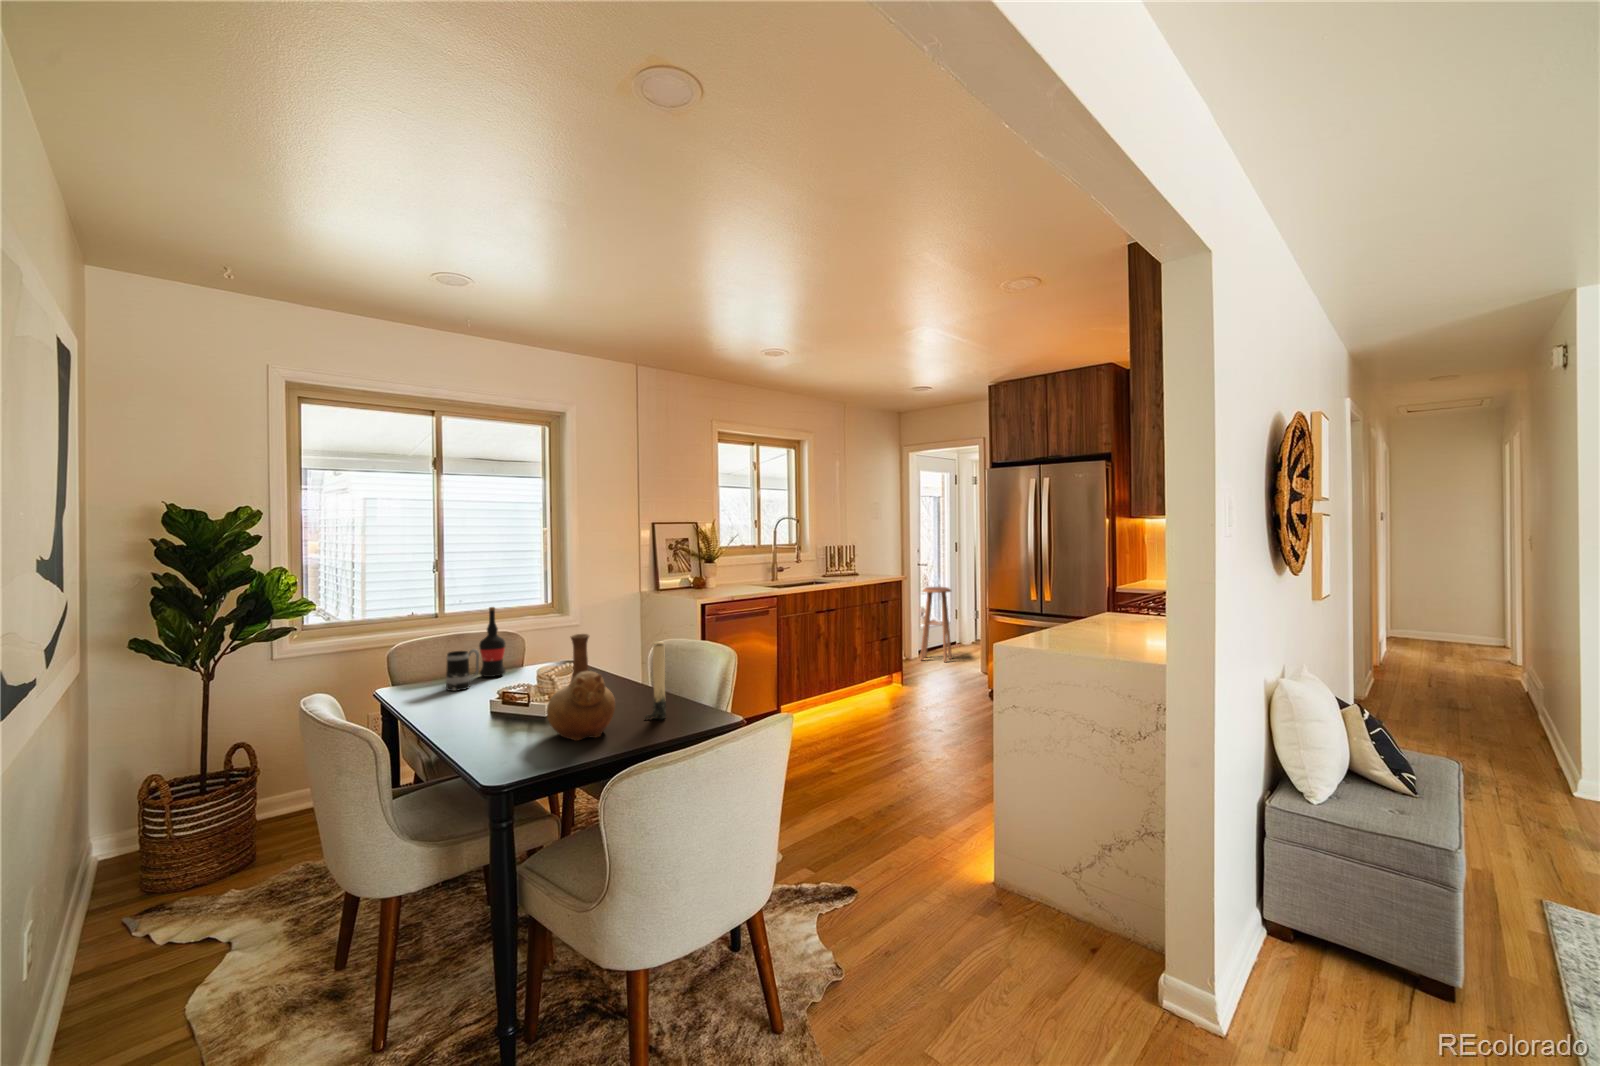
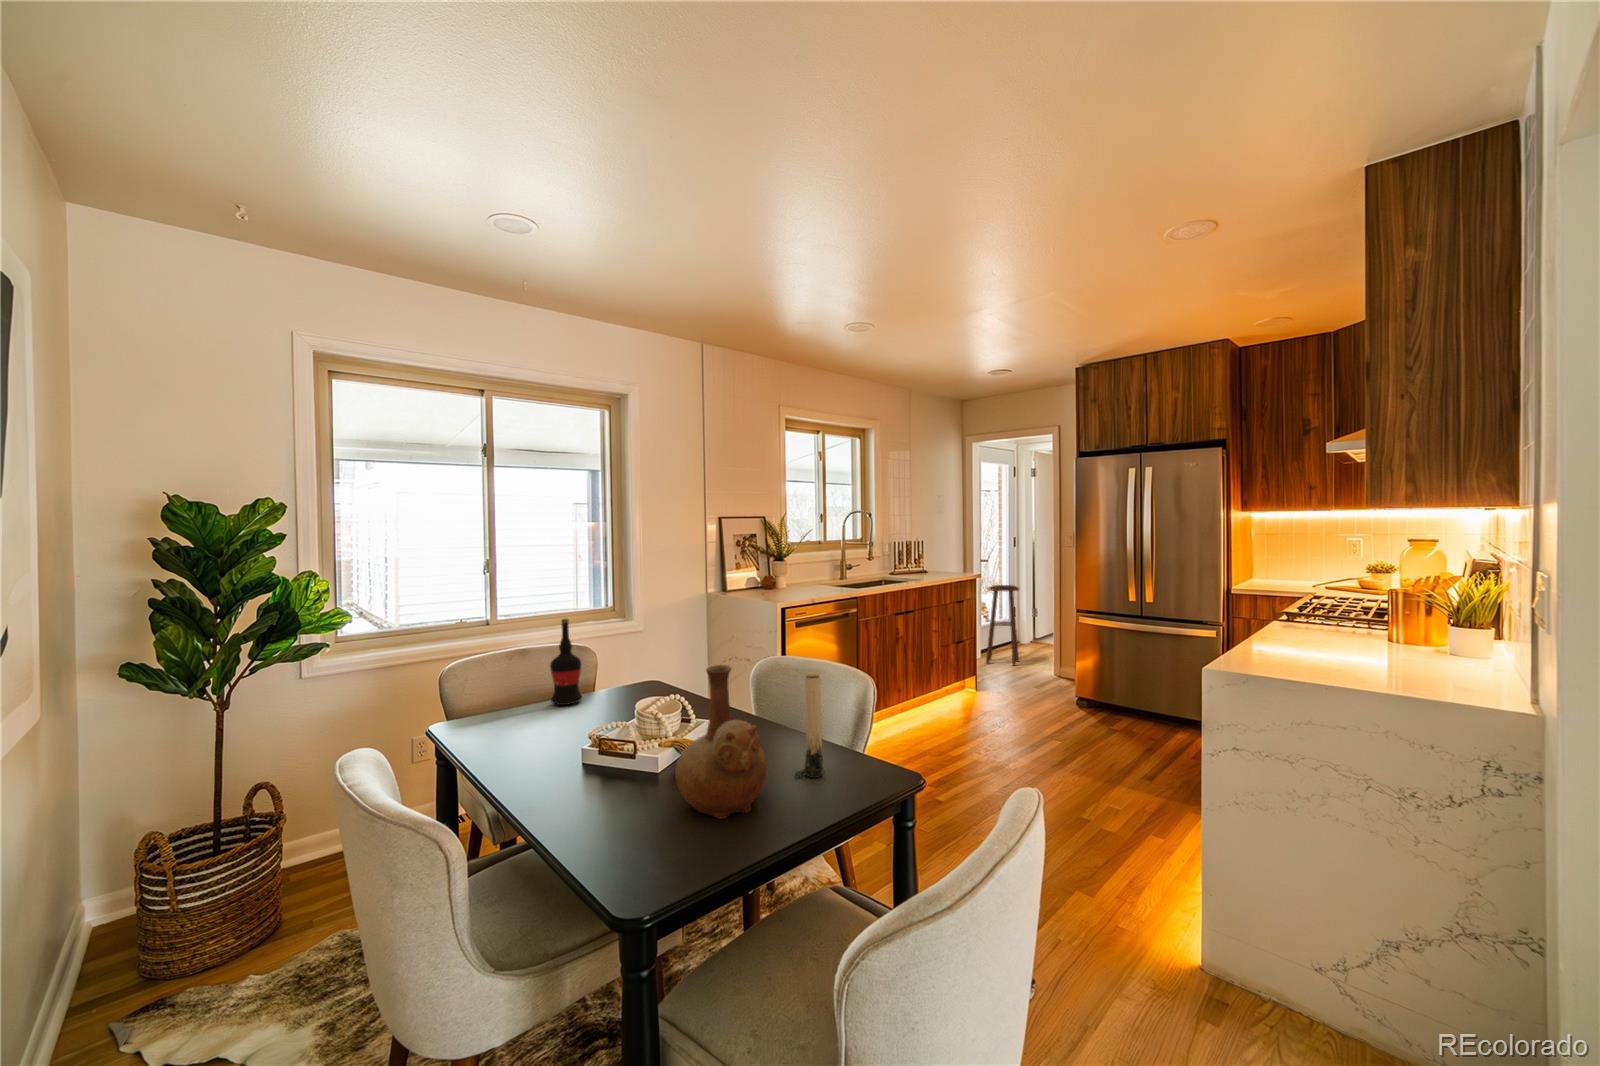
mug: present [446,649,479,691] -> none [514,673,554,727]

